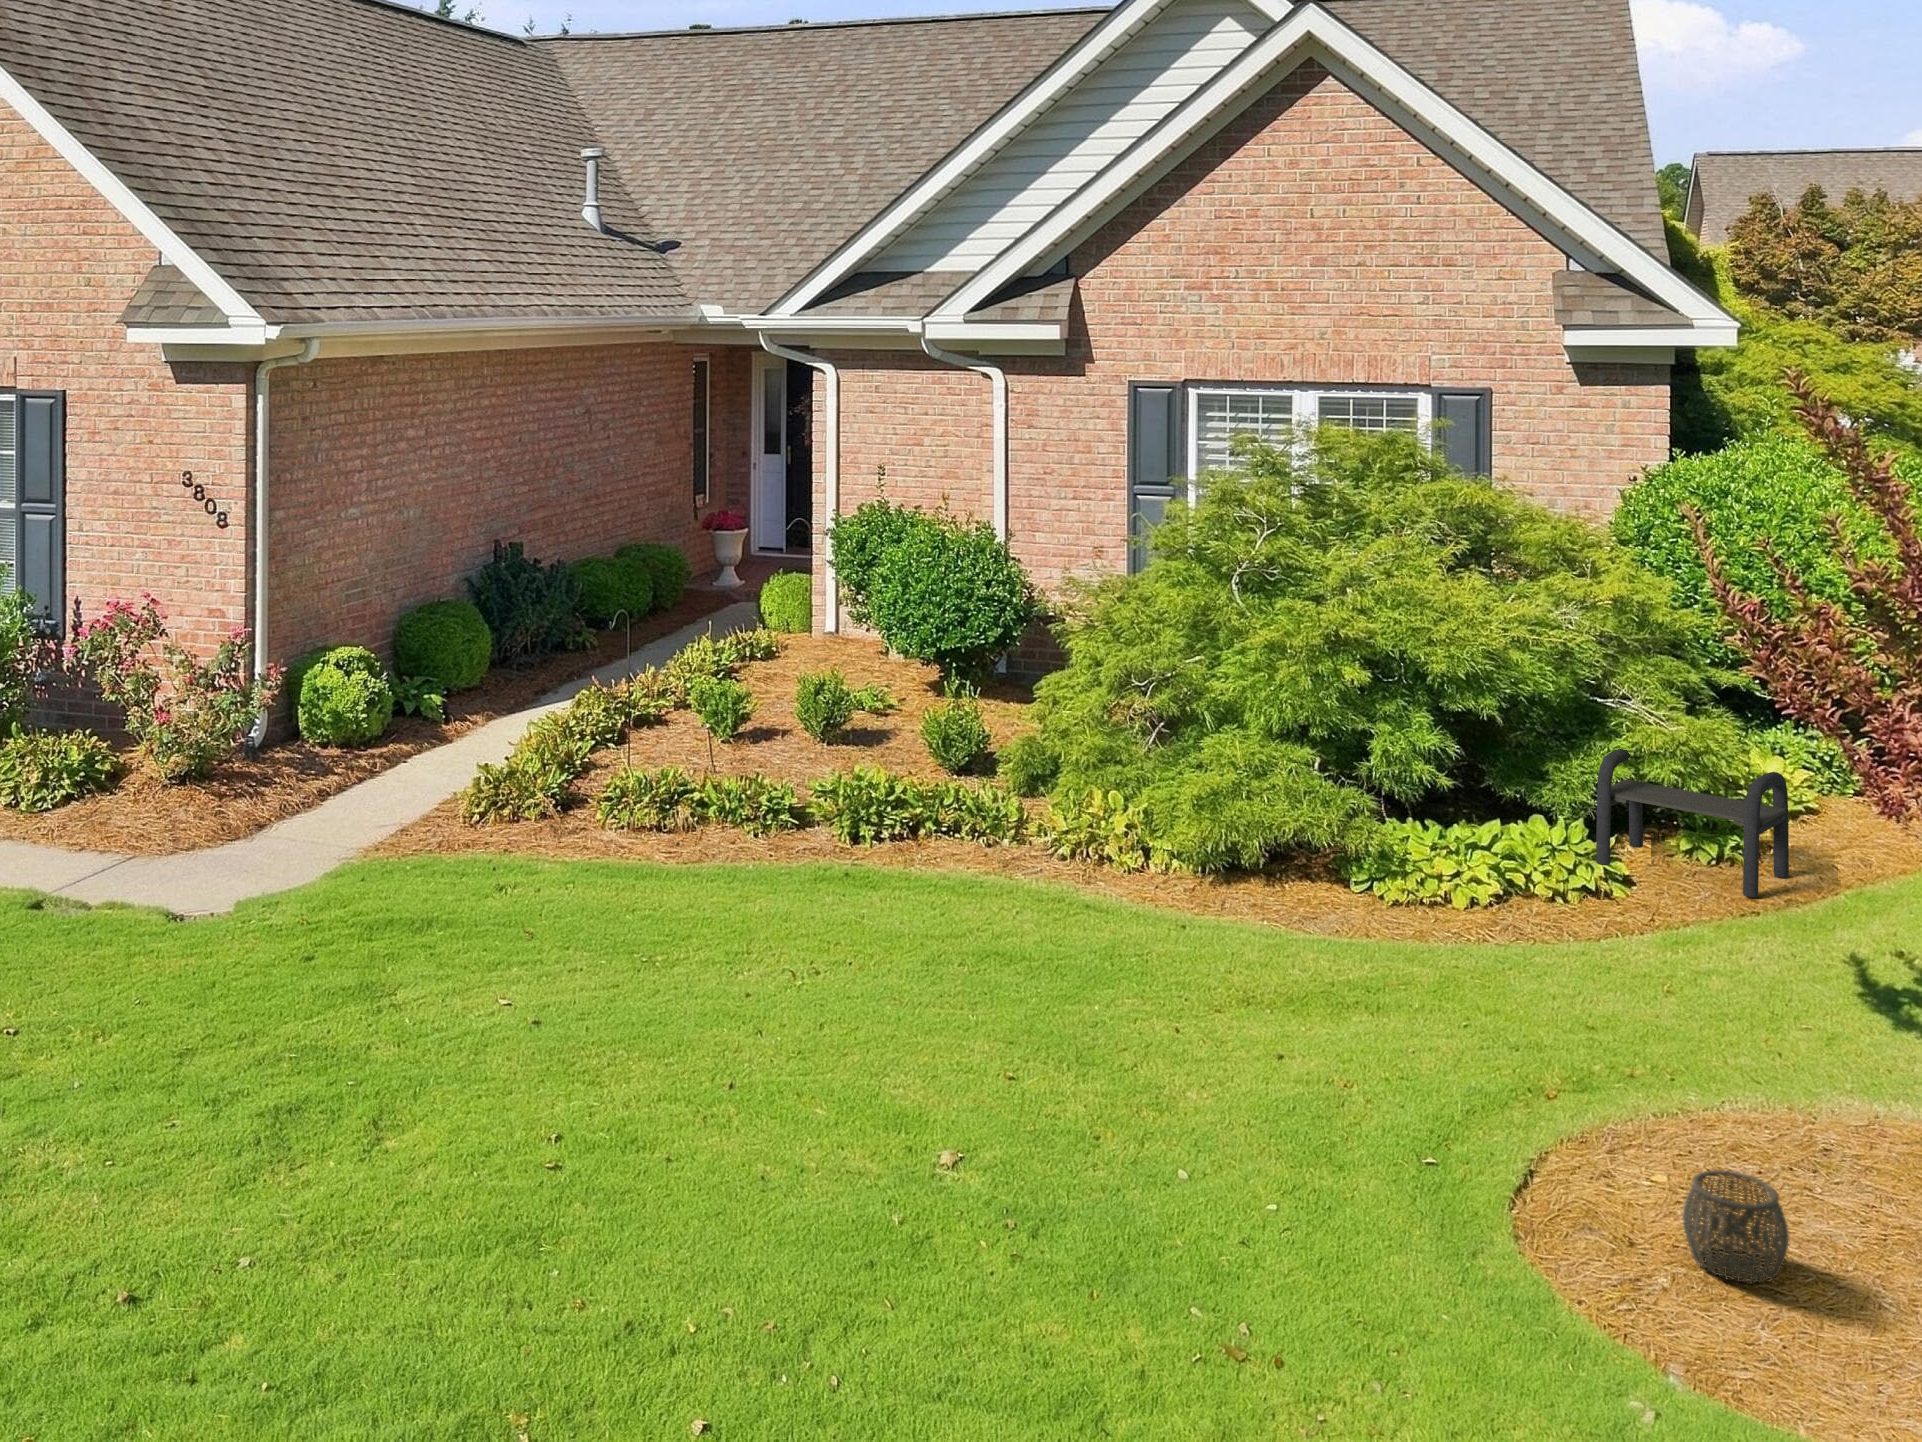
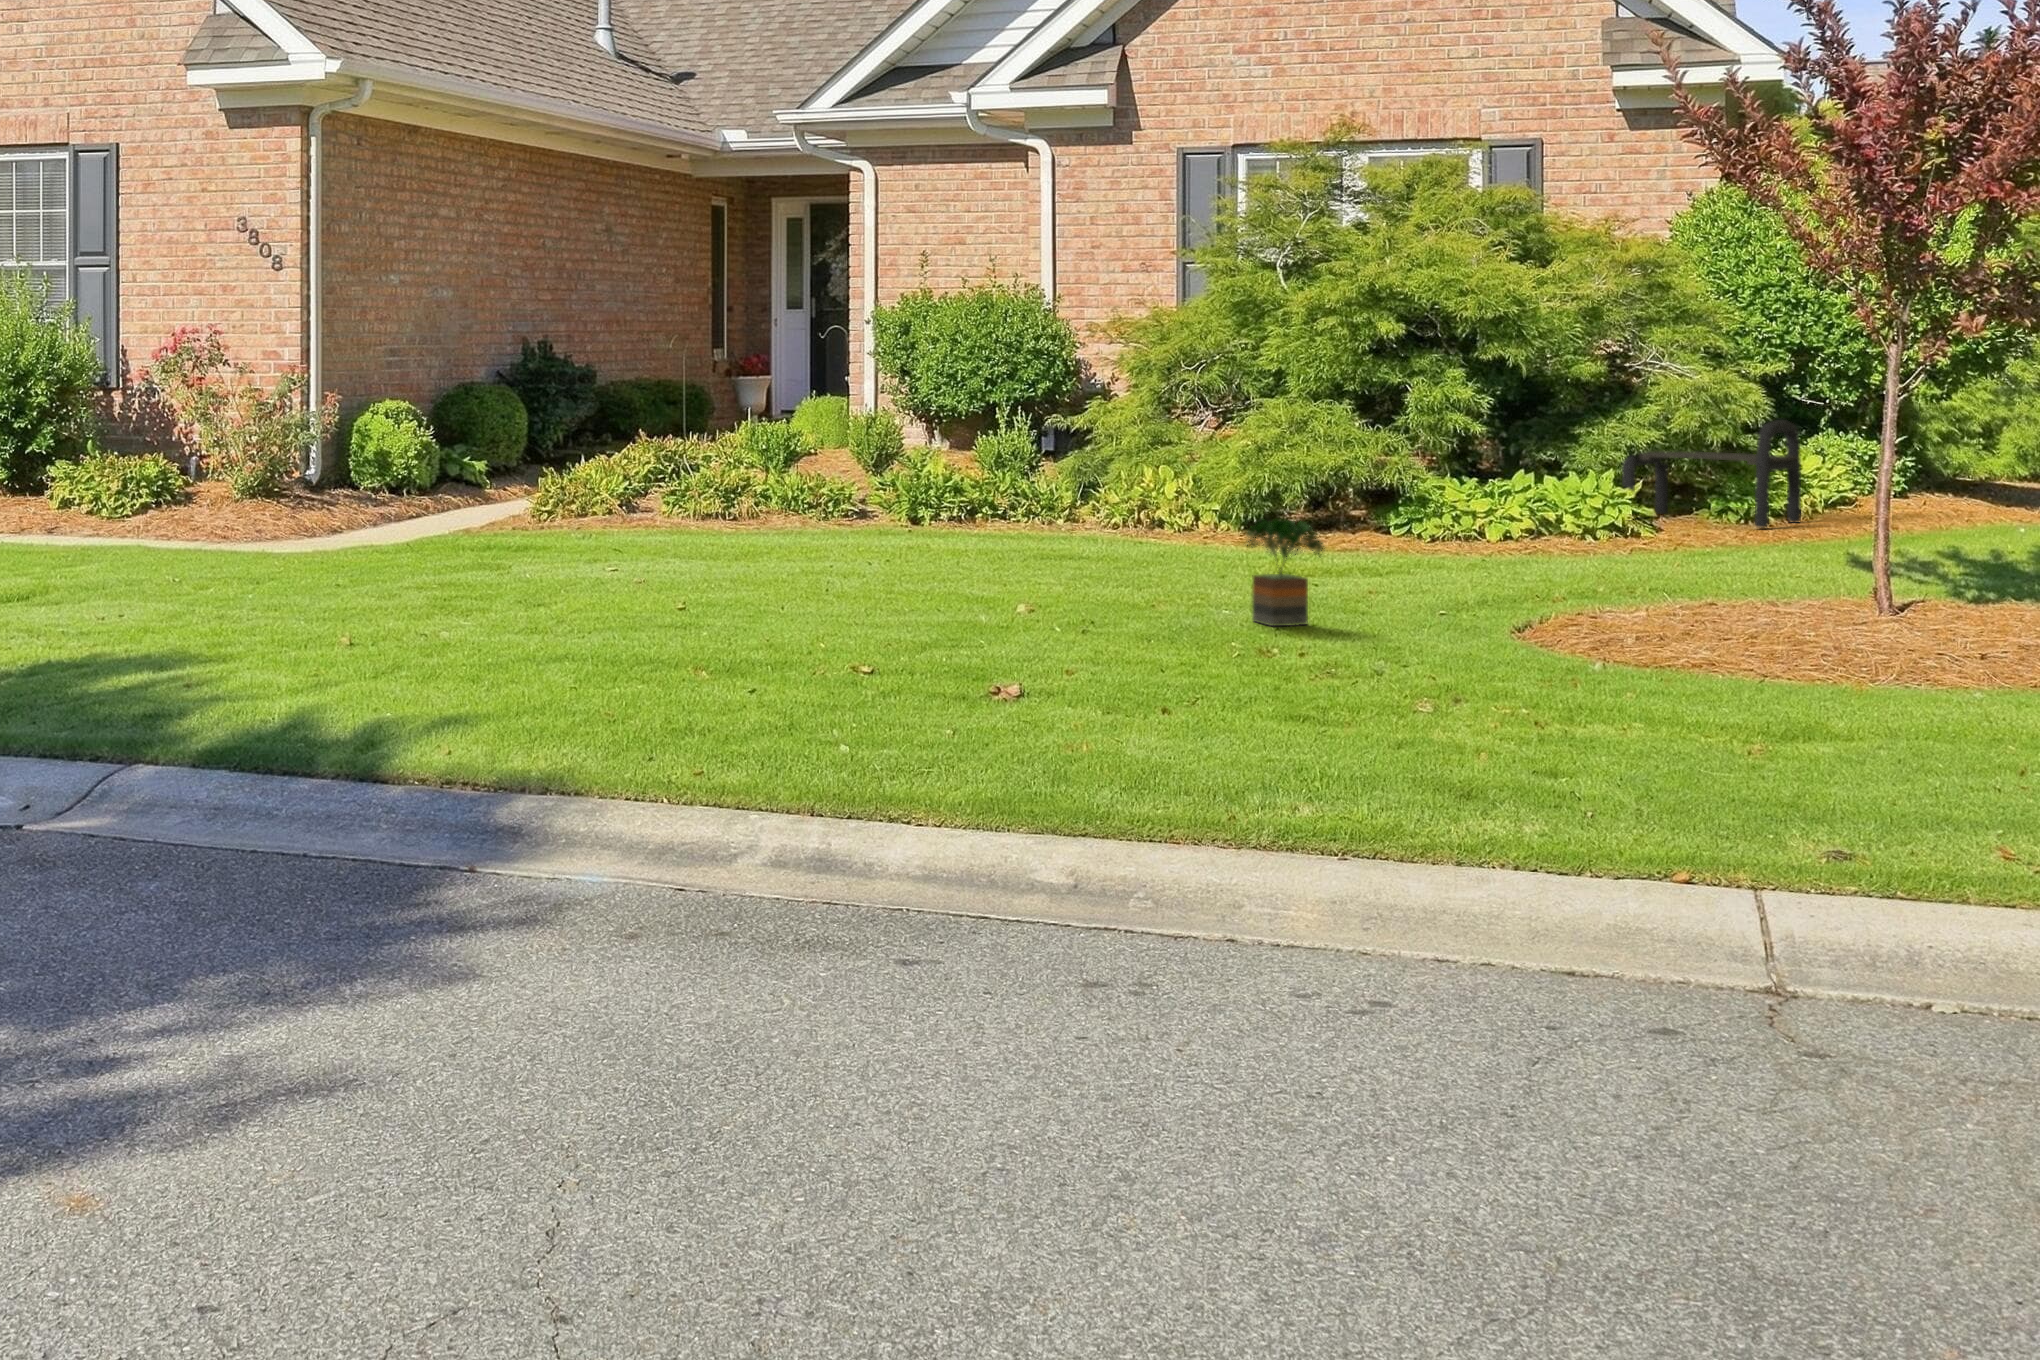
potted tree: none [1193,1098,1294,1246] -> present [1247,519,1325,626]
woven basket: present [1683,1170,1789,1283] -> none [1650,561,1737,634]

